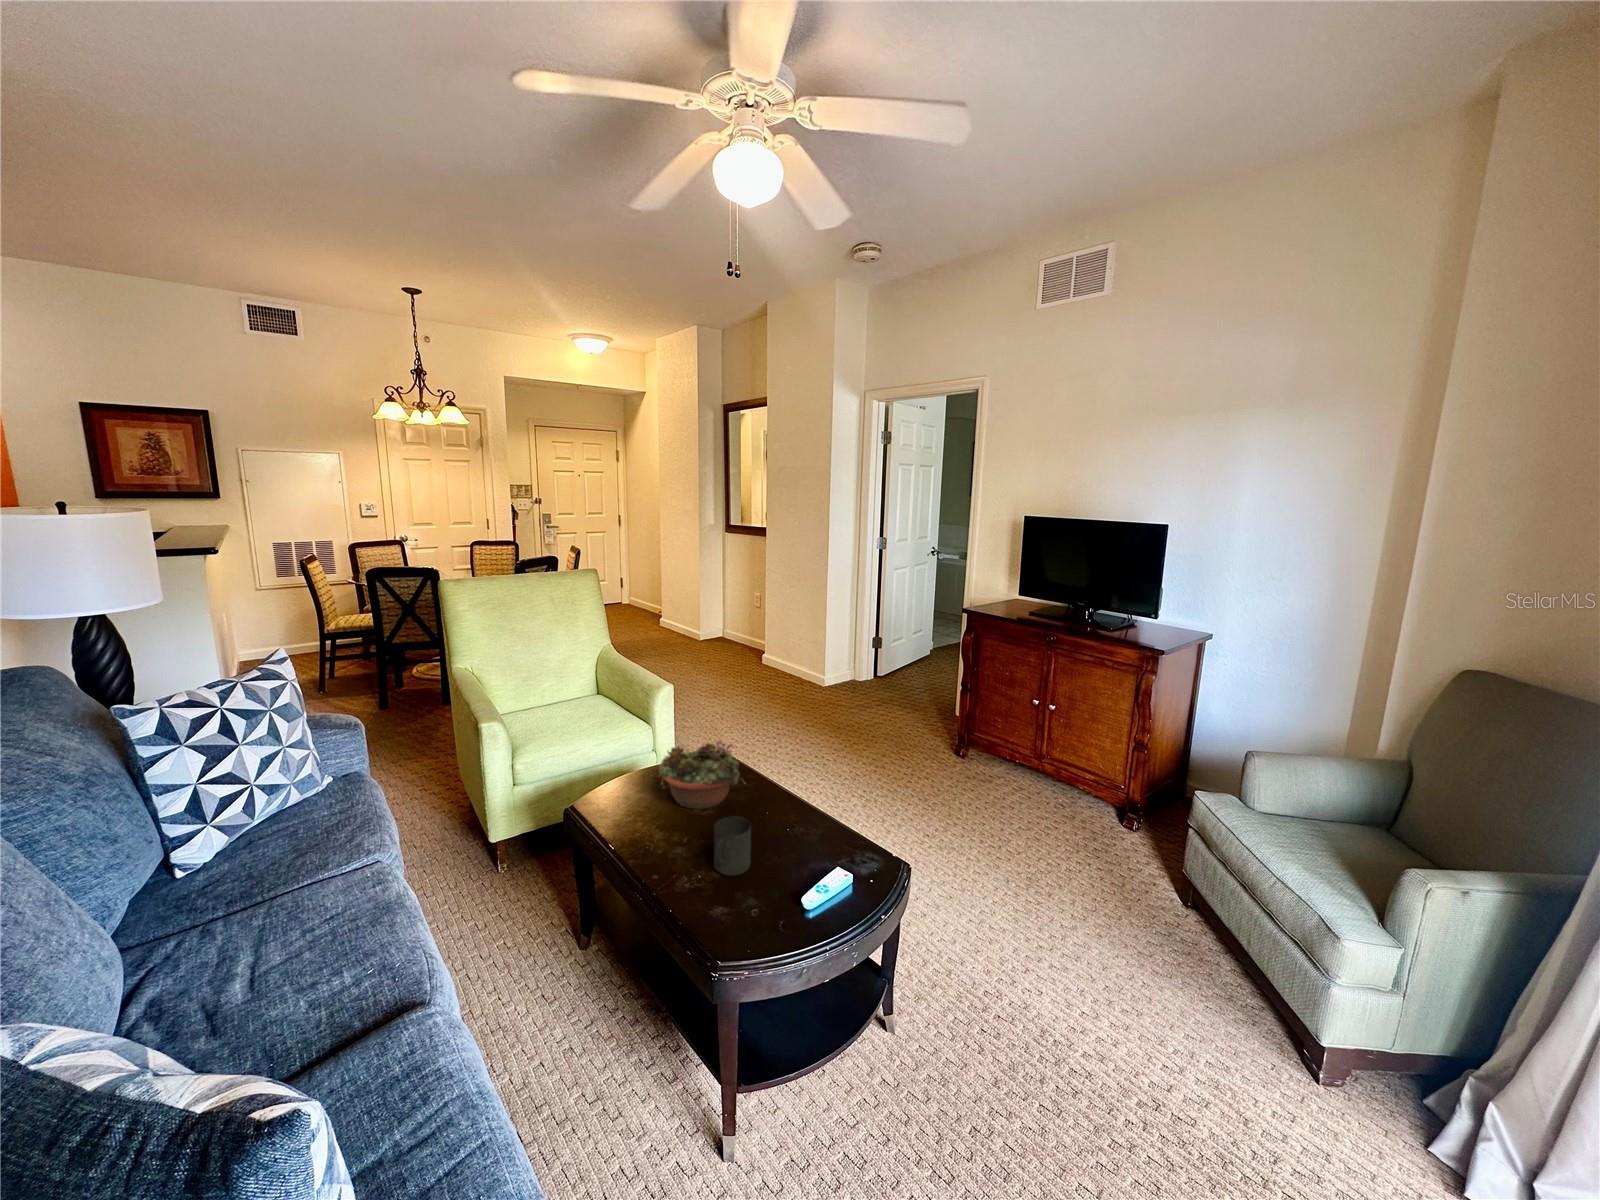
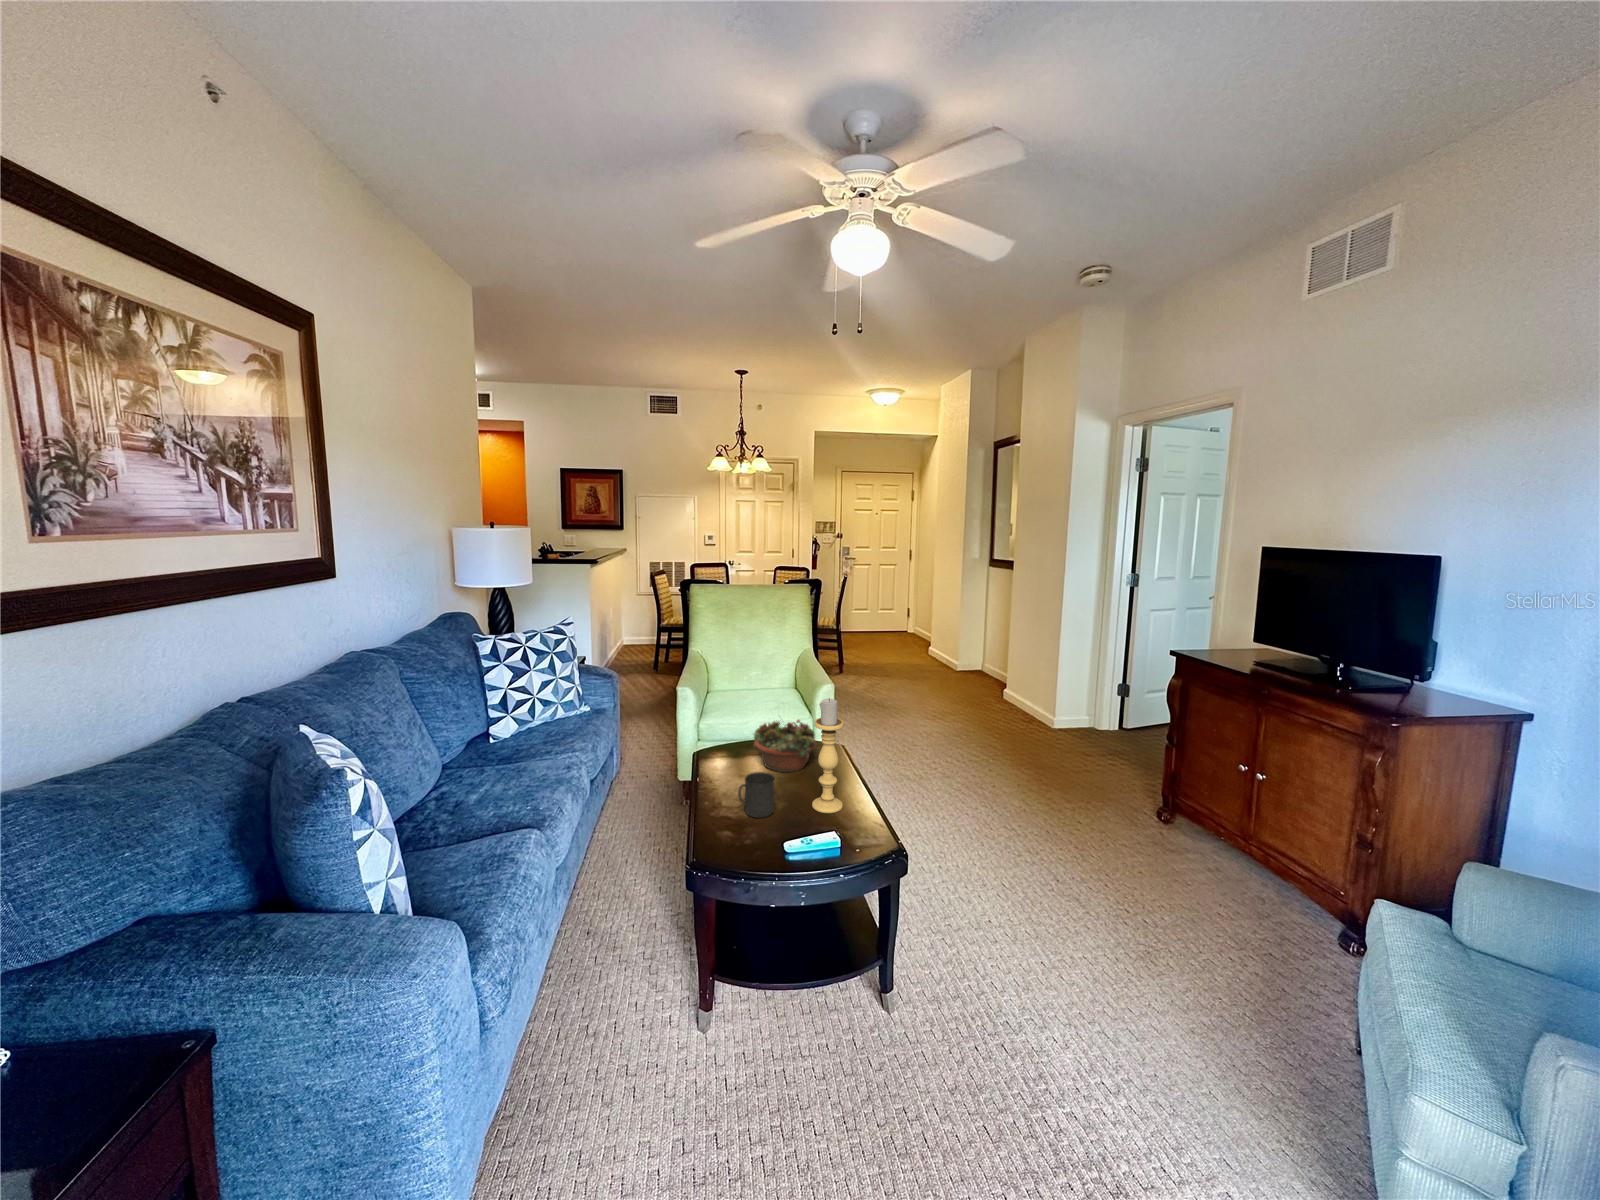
candle holder: none [780,712,817,845] -> present [812,698,844,813]

